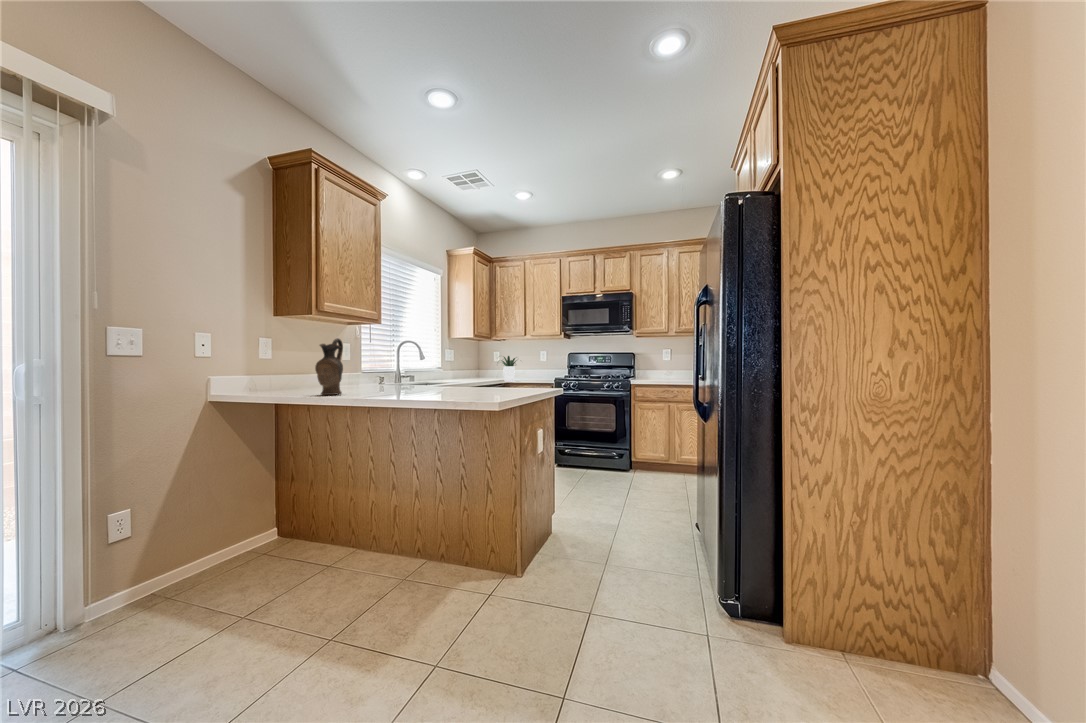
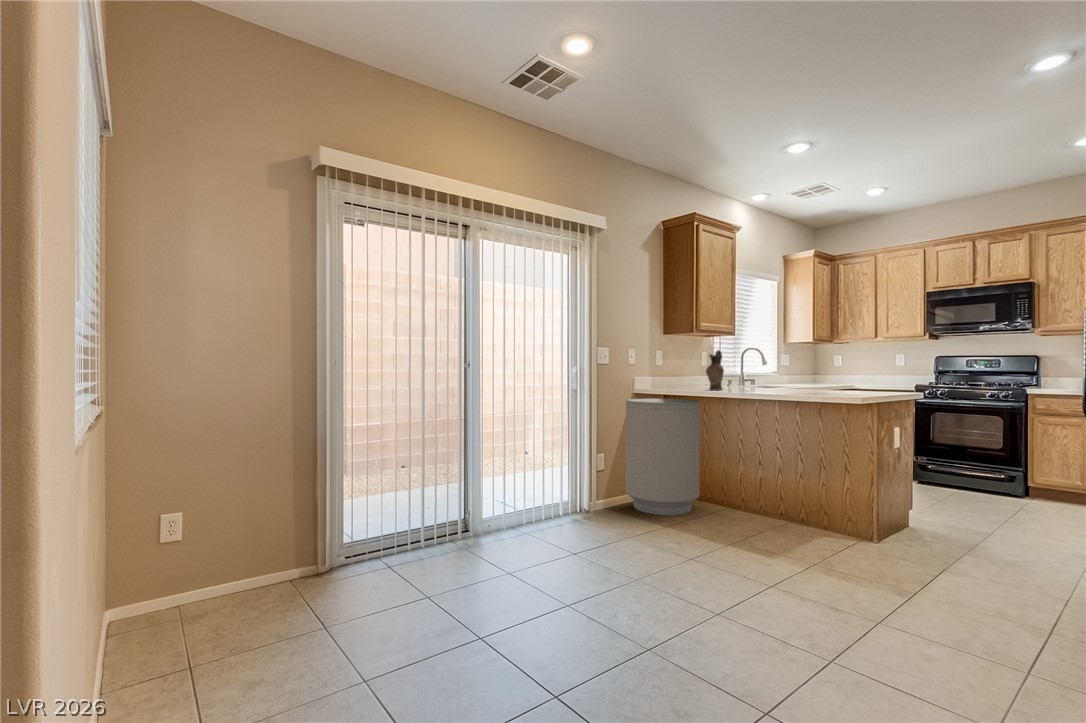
potted plant: present [502,356,516,382] -> none [838,361,874,388]
trash can: none [159,409,304,611] -> present [626,398,700,515]

